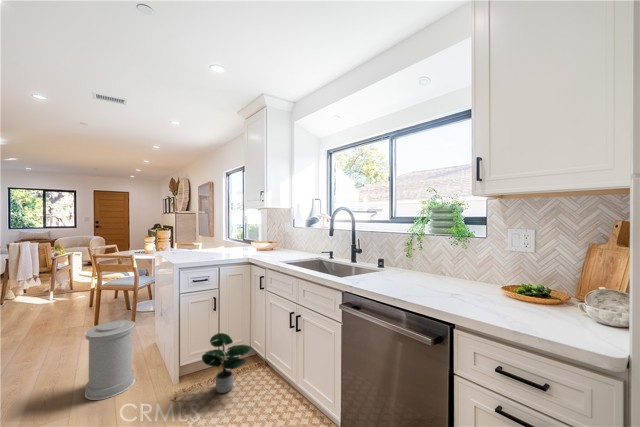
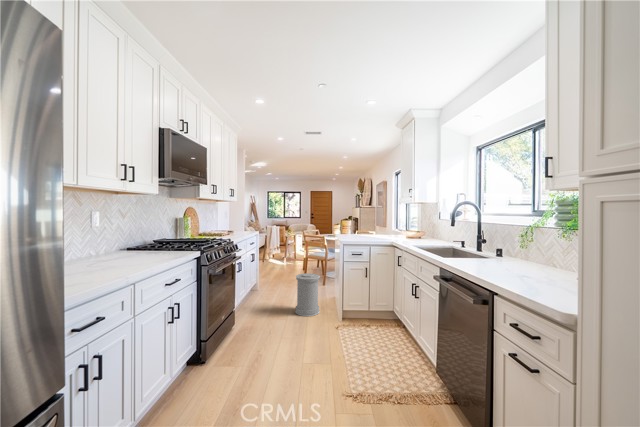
potted plant: present [202,333,251,393] -> none [354,293,388,333]

